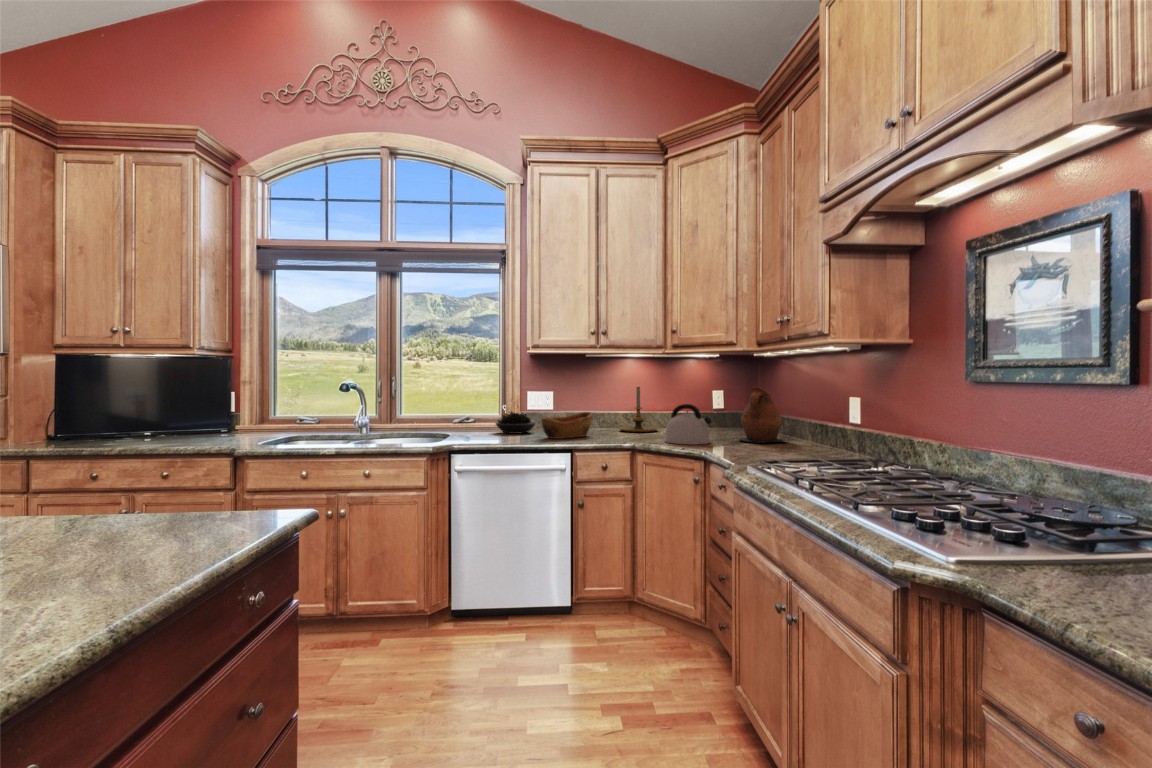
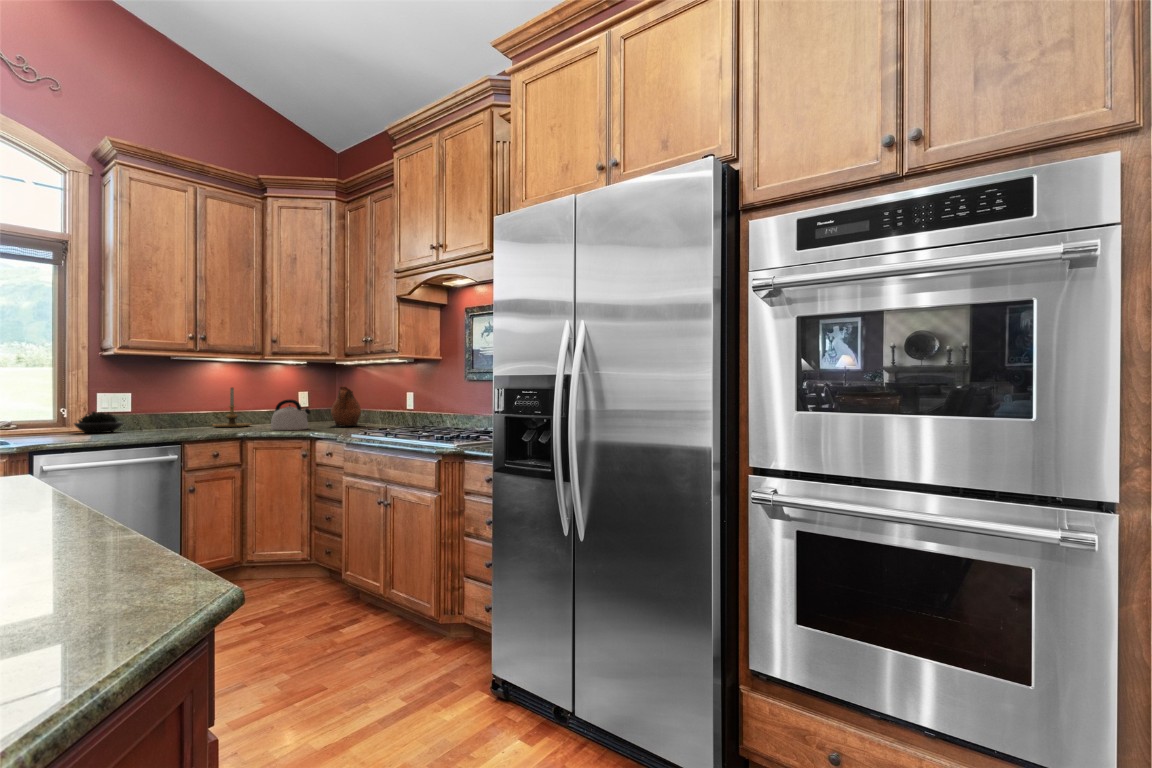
wooden bowl: present [541,412,592,439] -> none [144,410,194,433]

